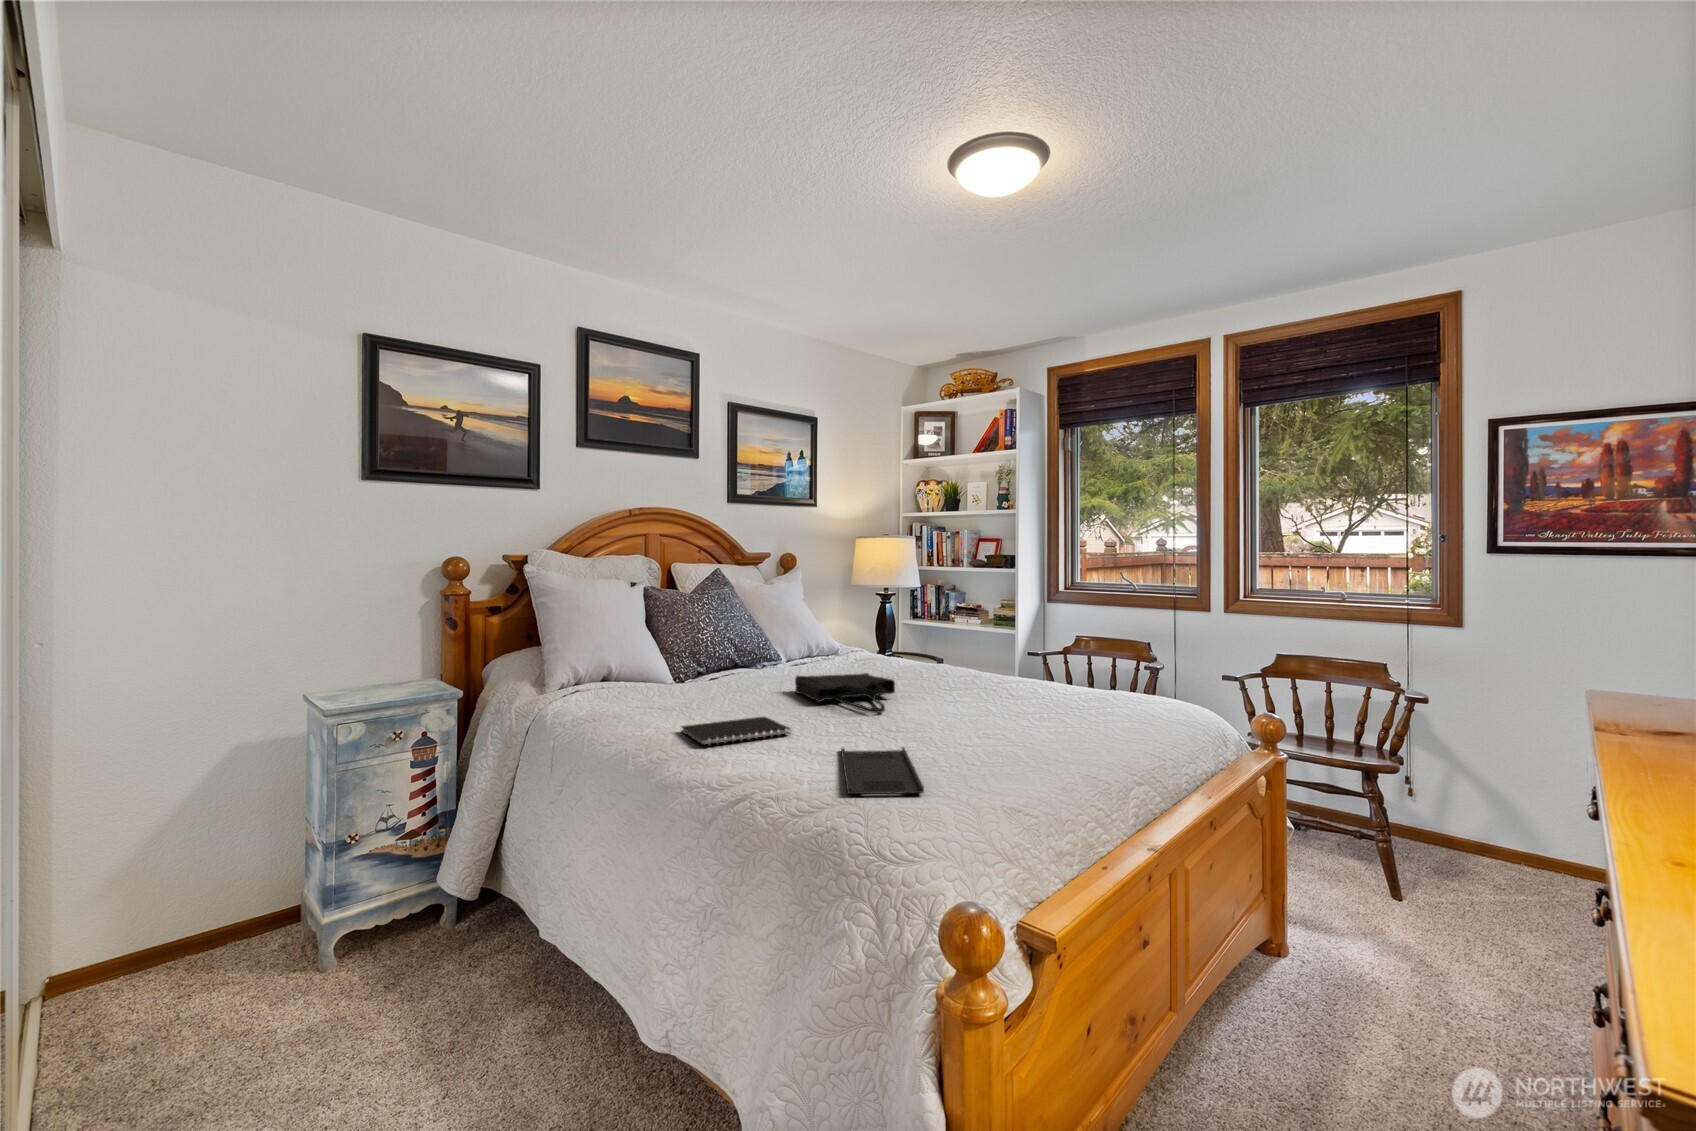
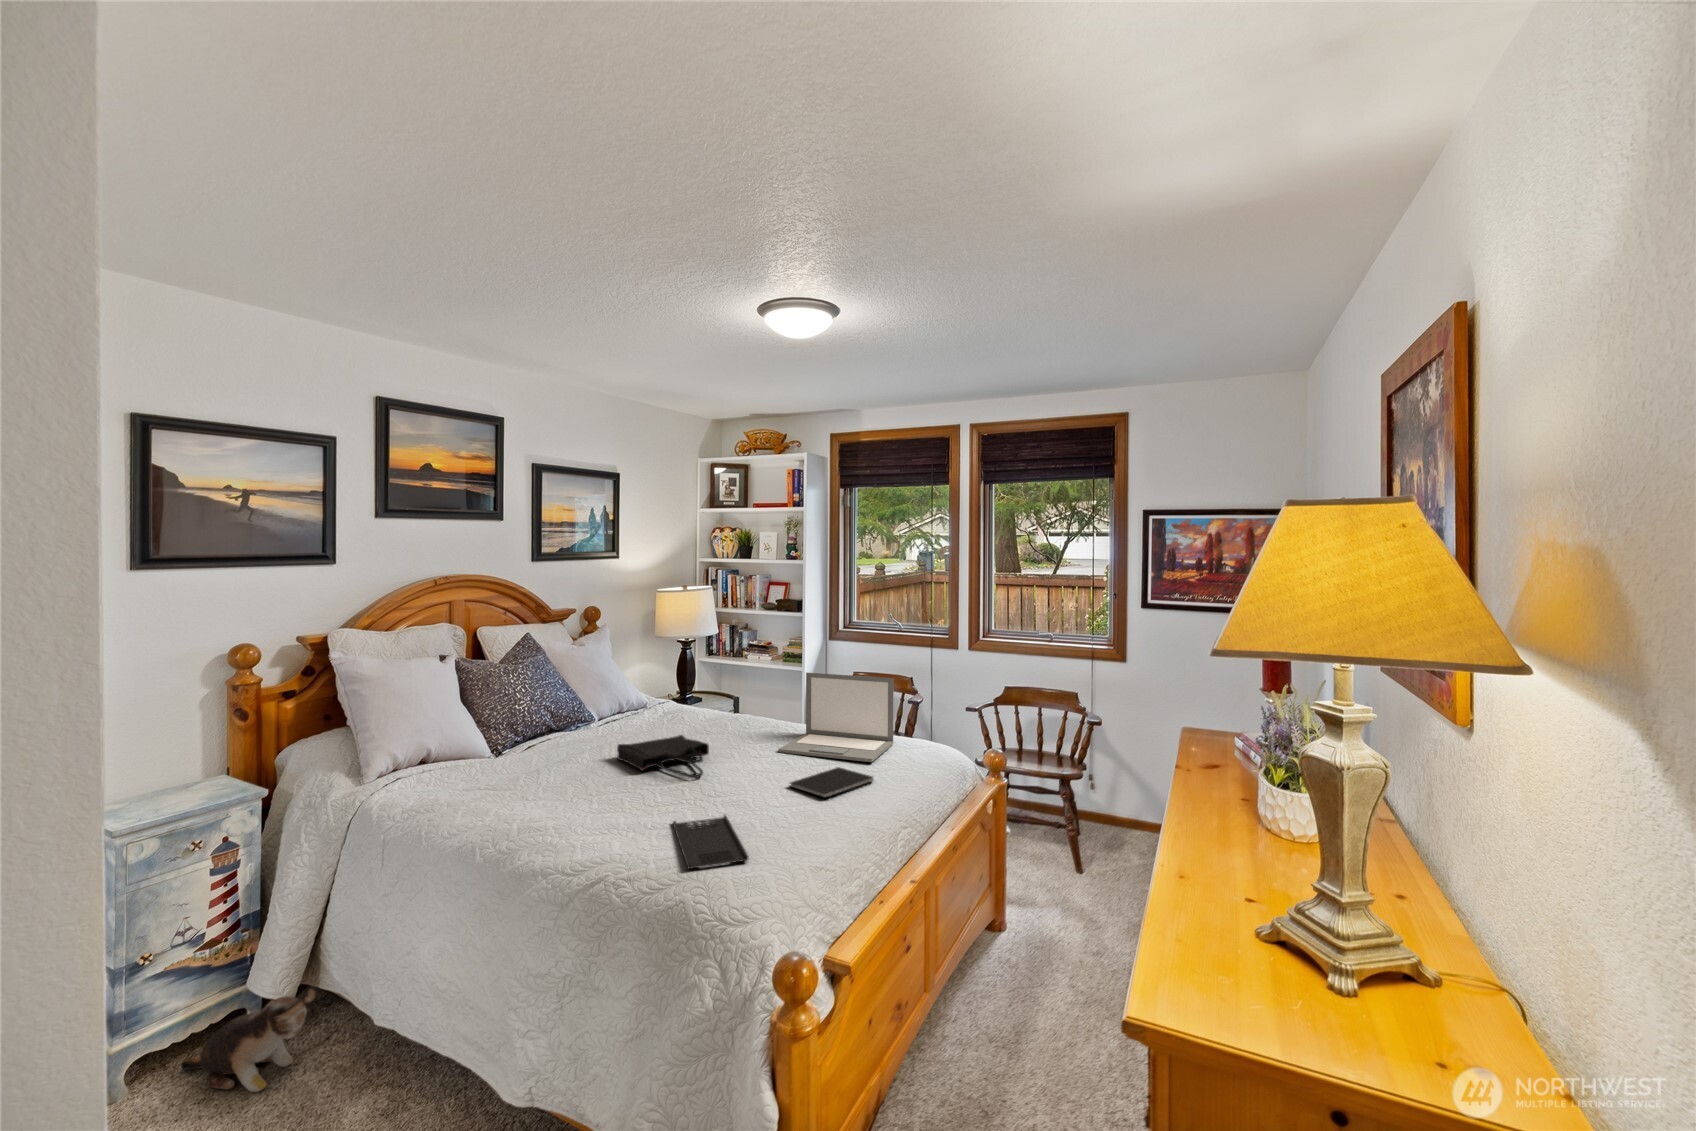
laptop: none [978,611,1125,713] -> present [778,673,894,762]
notebook: present [681,717,790,745] -> present [790,767,873,798]
plush toy: none [383,891,488,987] -> present [181,989,315,1092]

